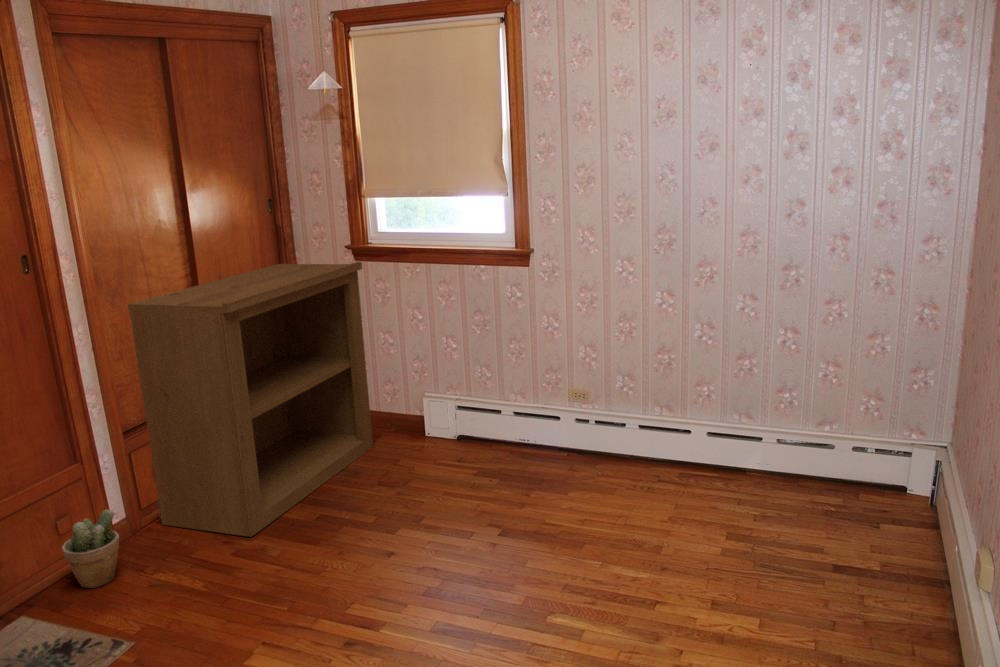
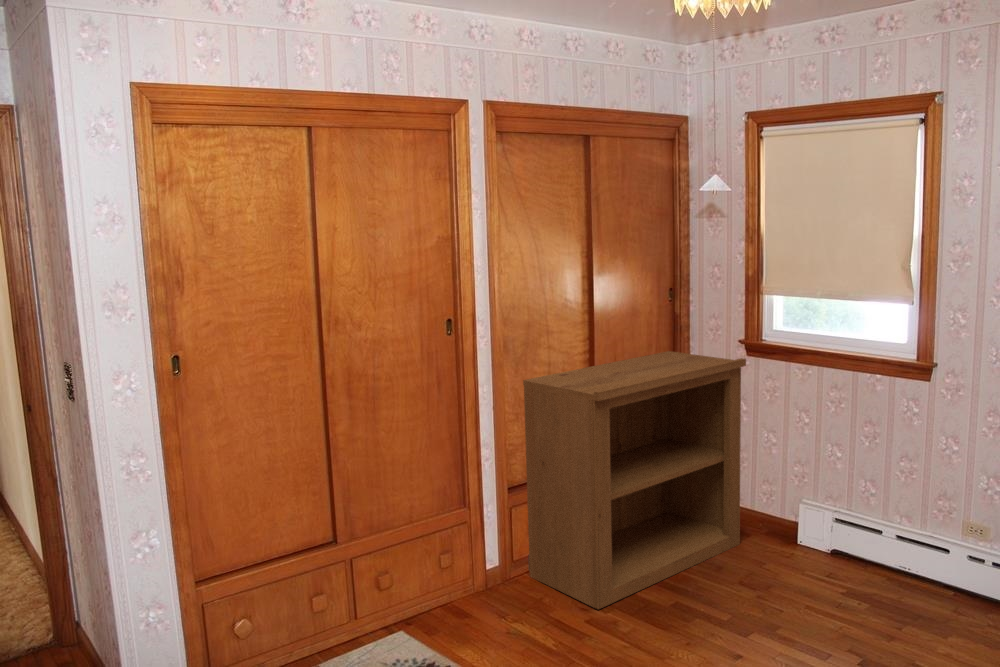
potted plant: present [62,509,119,588] -> none [444,555,487,620]

